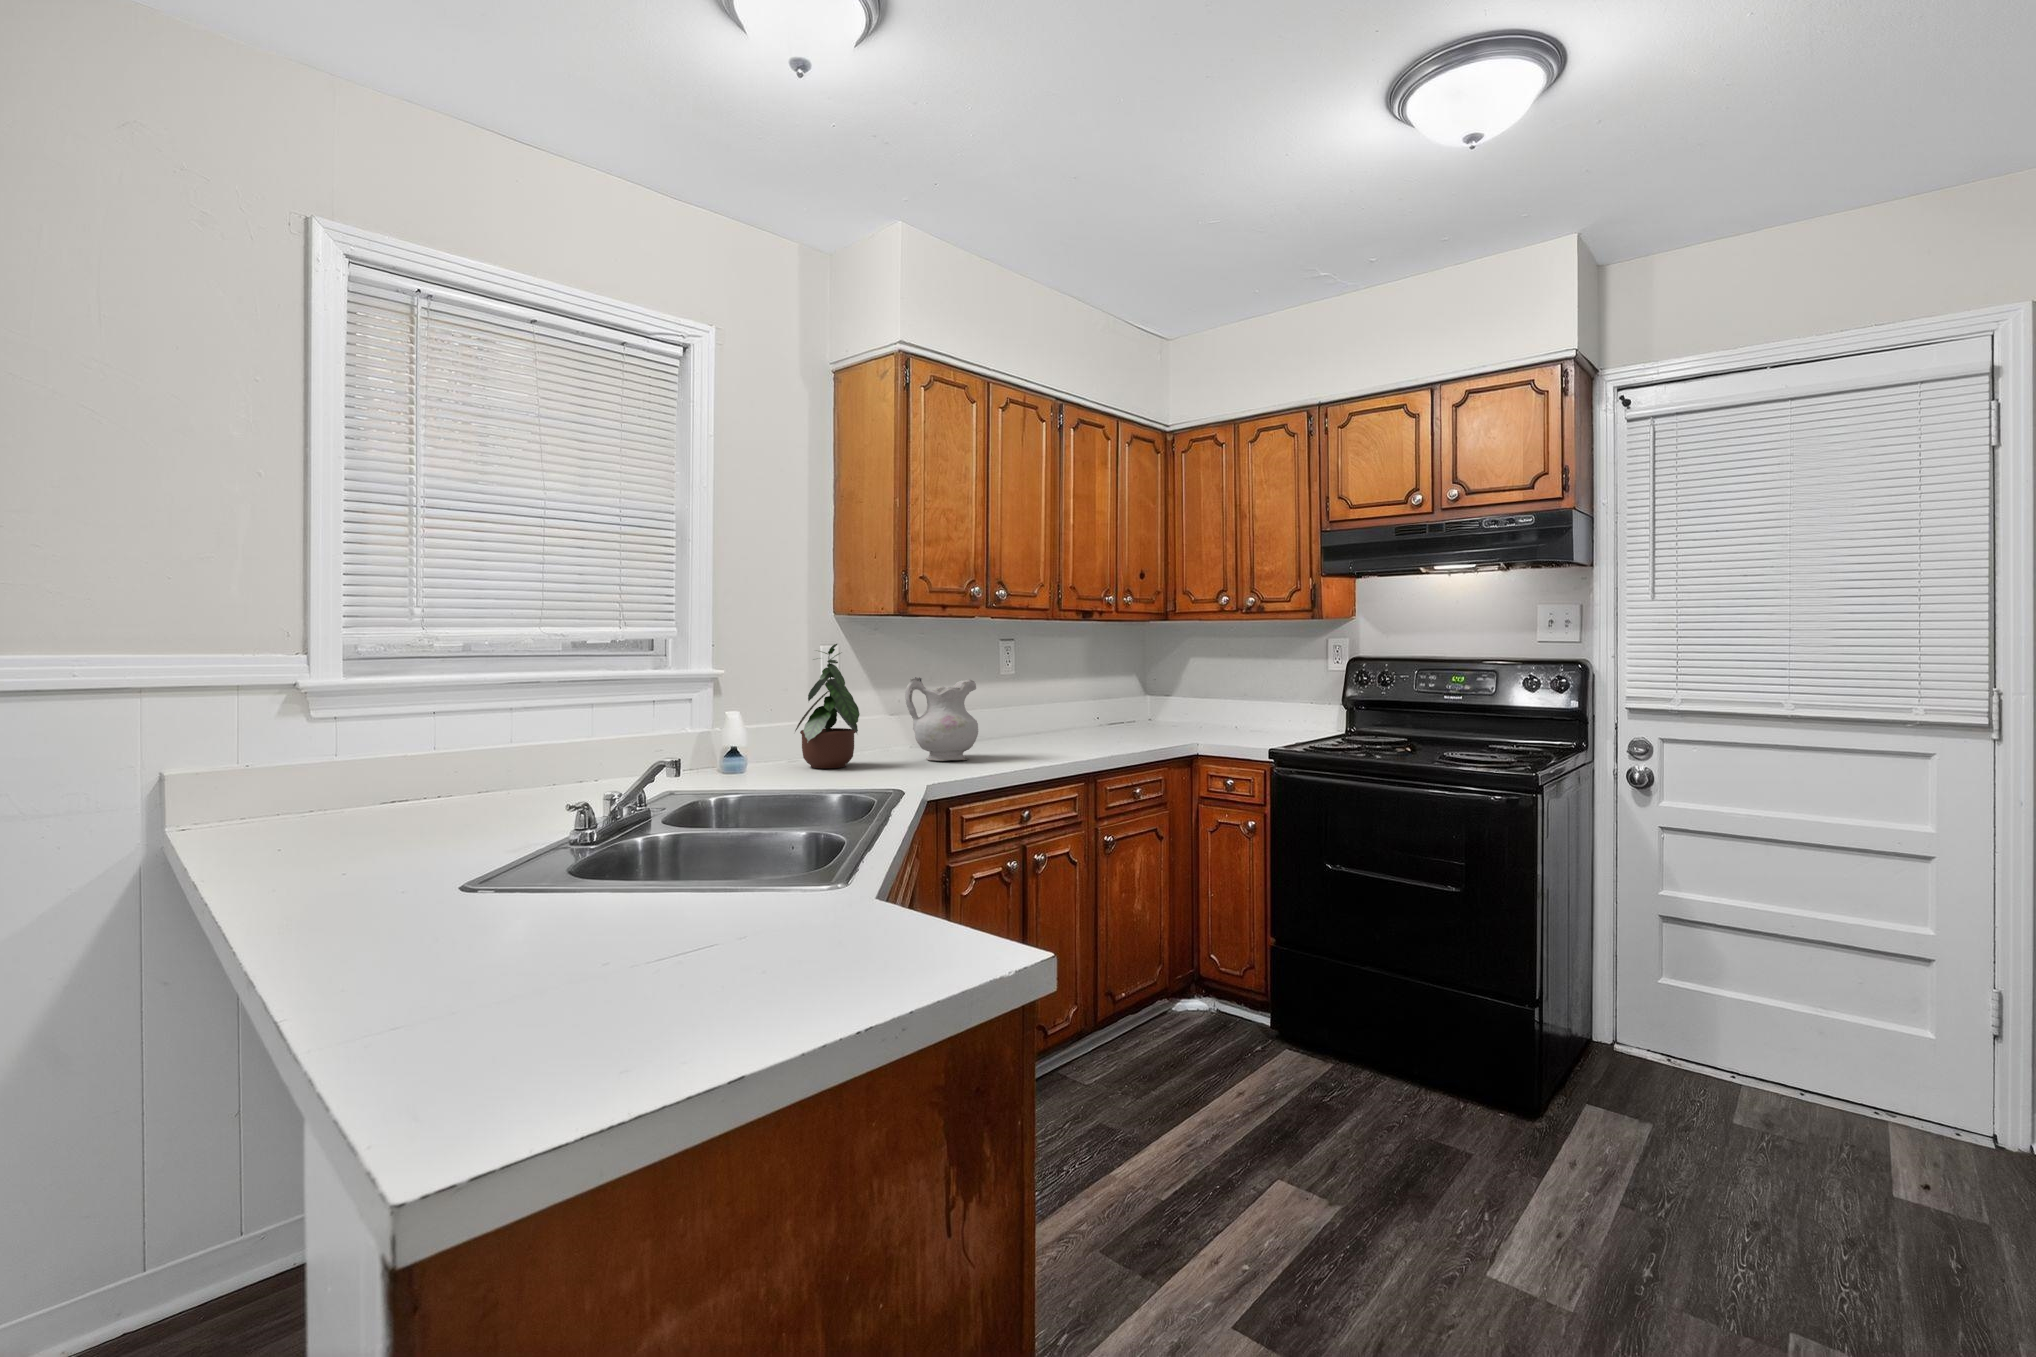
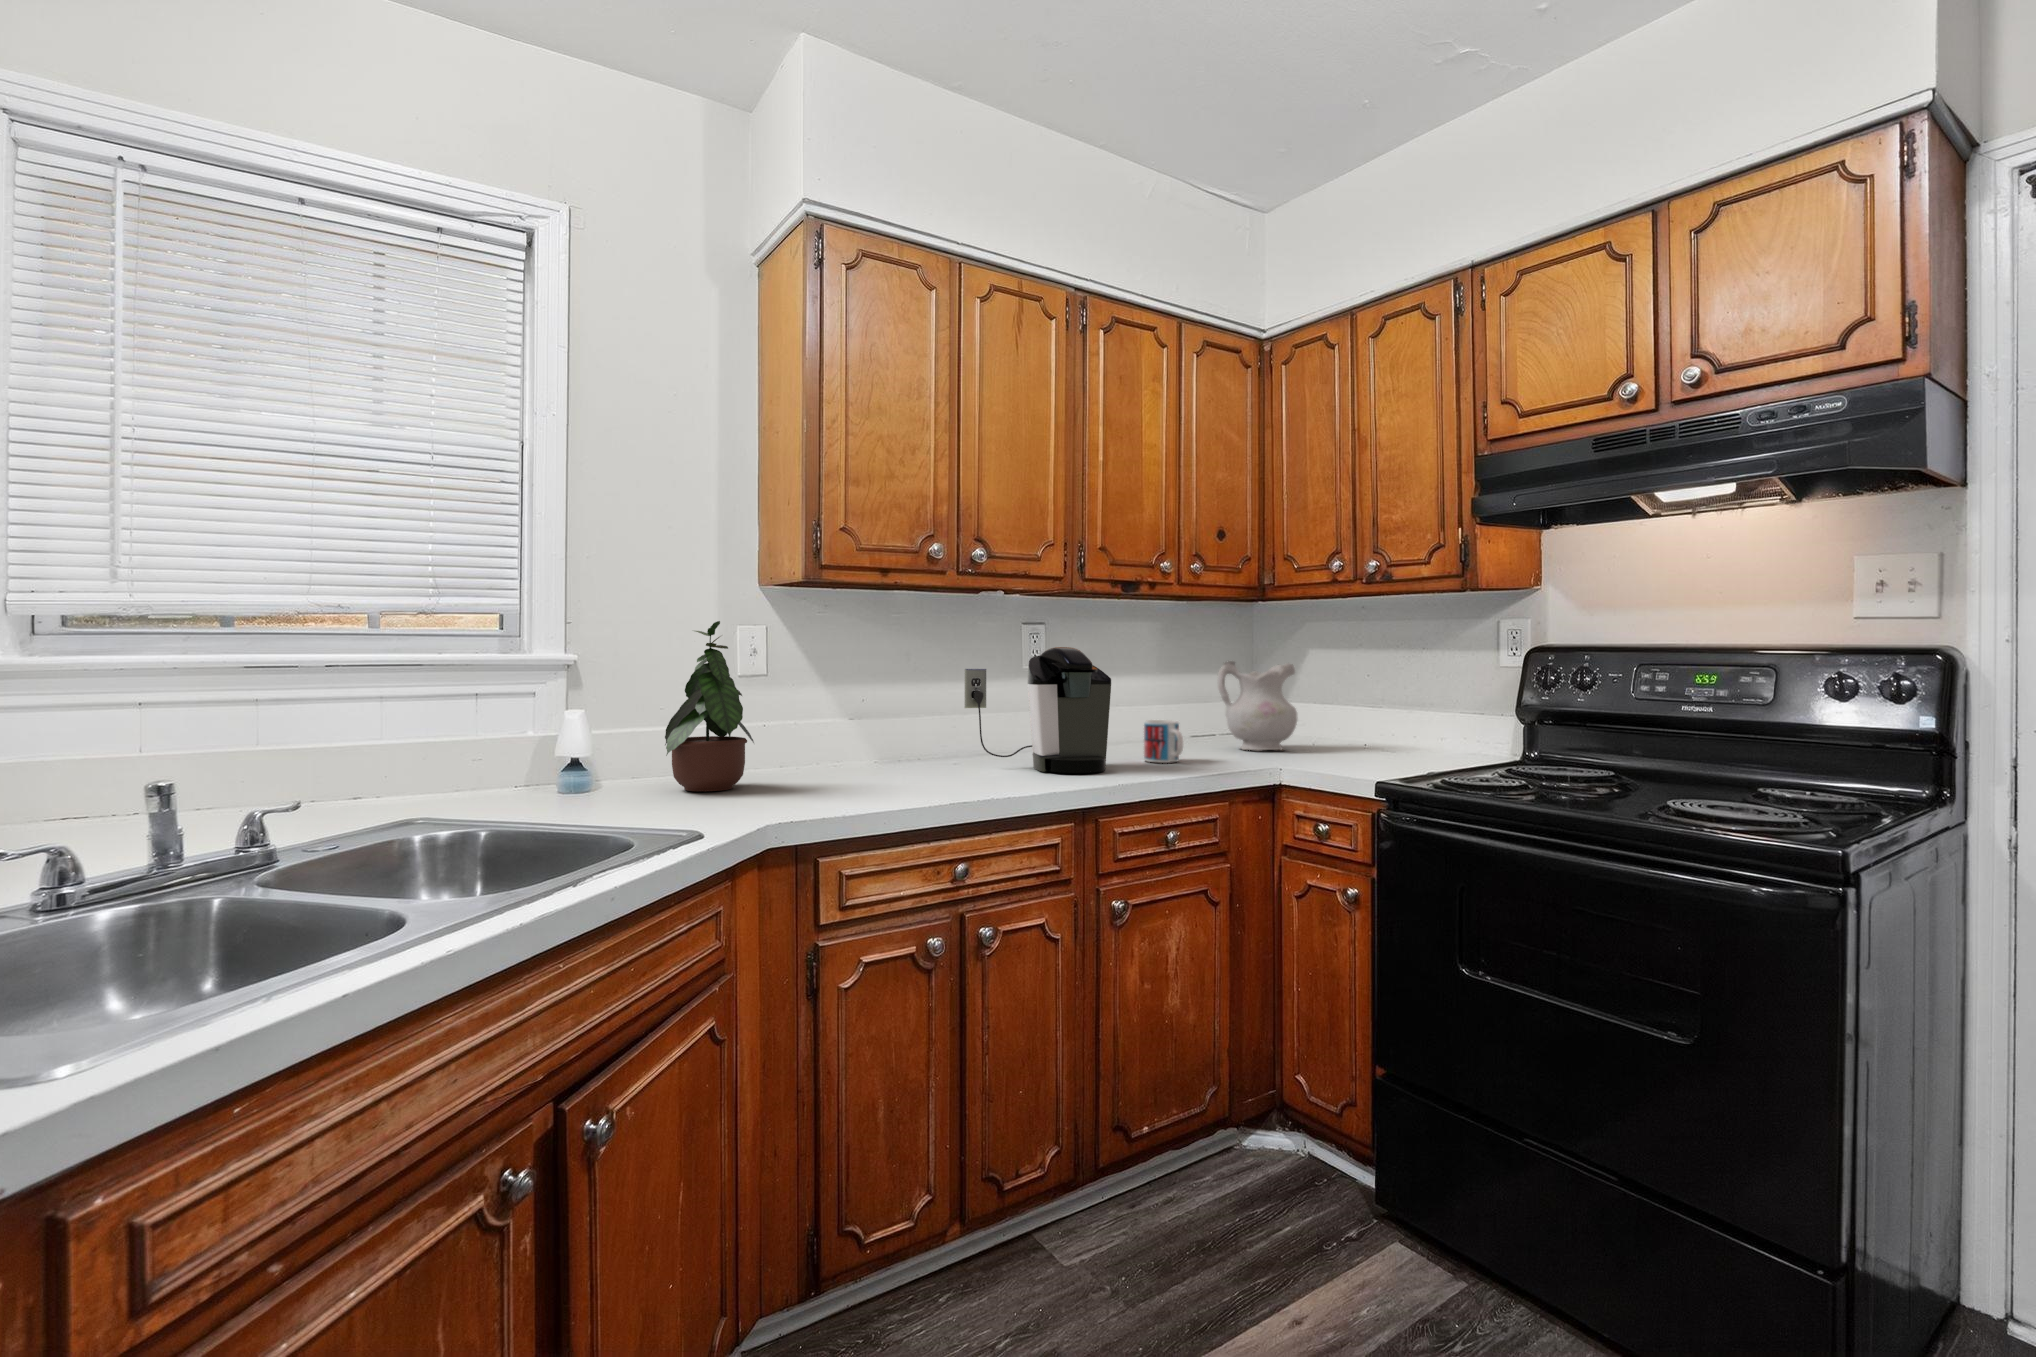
coffee maker: none [984,660,1086,750] -> present [965,647,1111,773]
ceramic pitcher: present [905,677,978,761] -> present [1218,661,1297,751]
mug: none [1101,711,1132,742] -> present [1144,720,1183,763]

